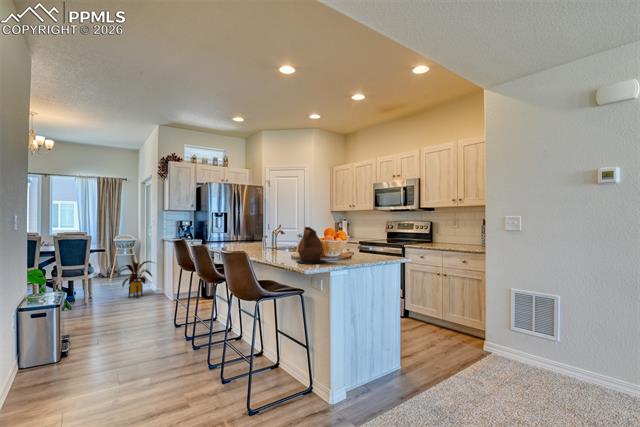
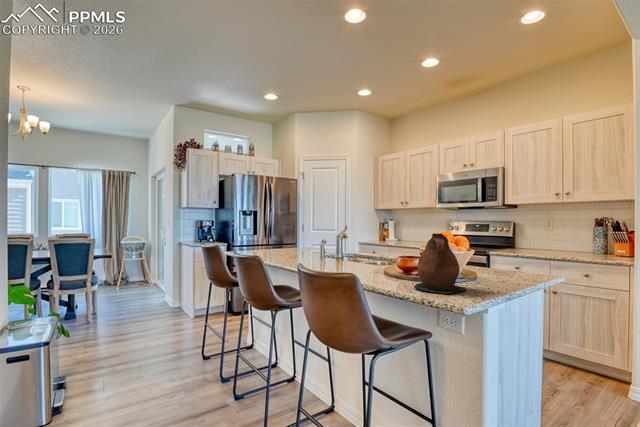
house plant: present [121,261,154,298] -> none [127,268,174,313]

